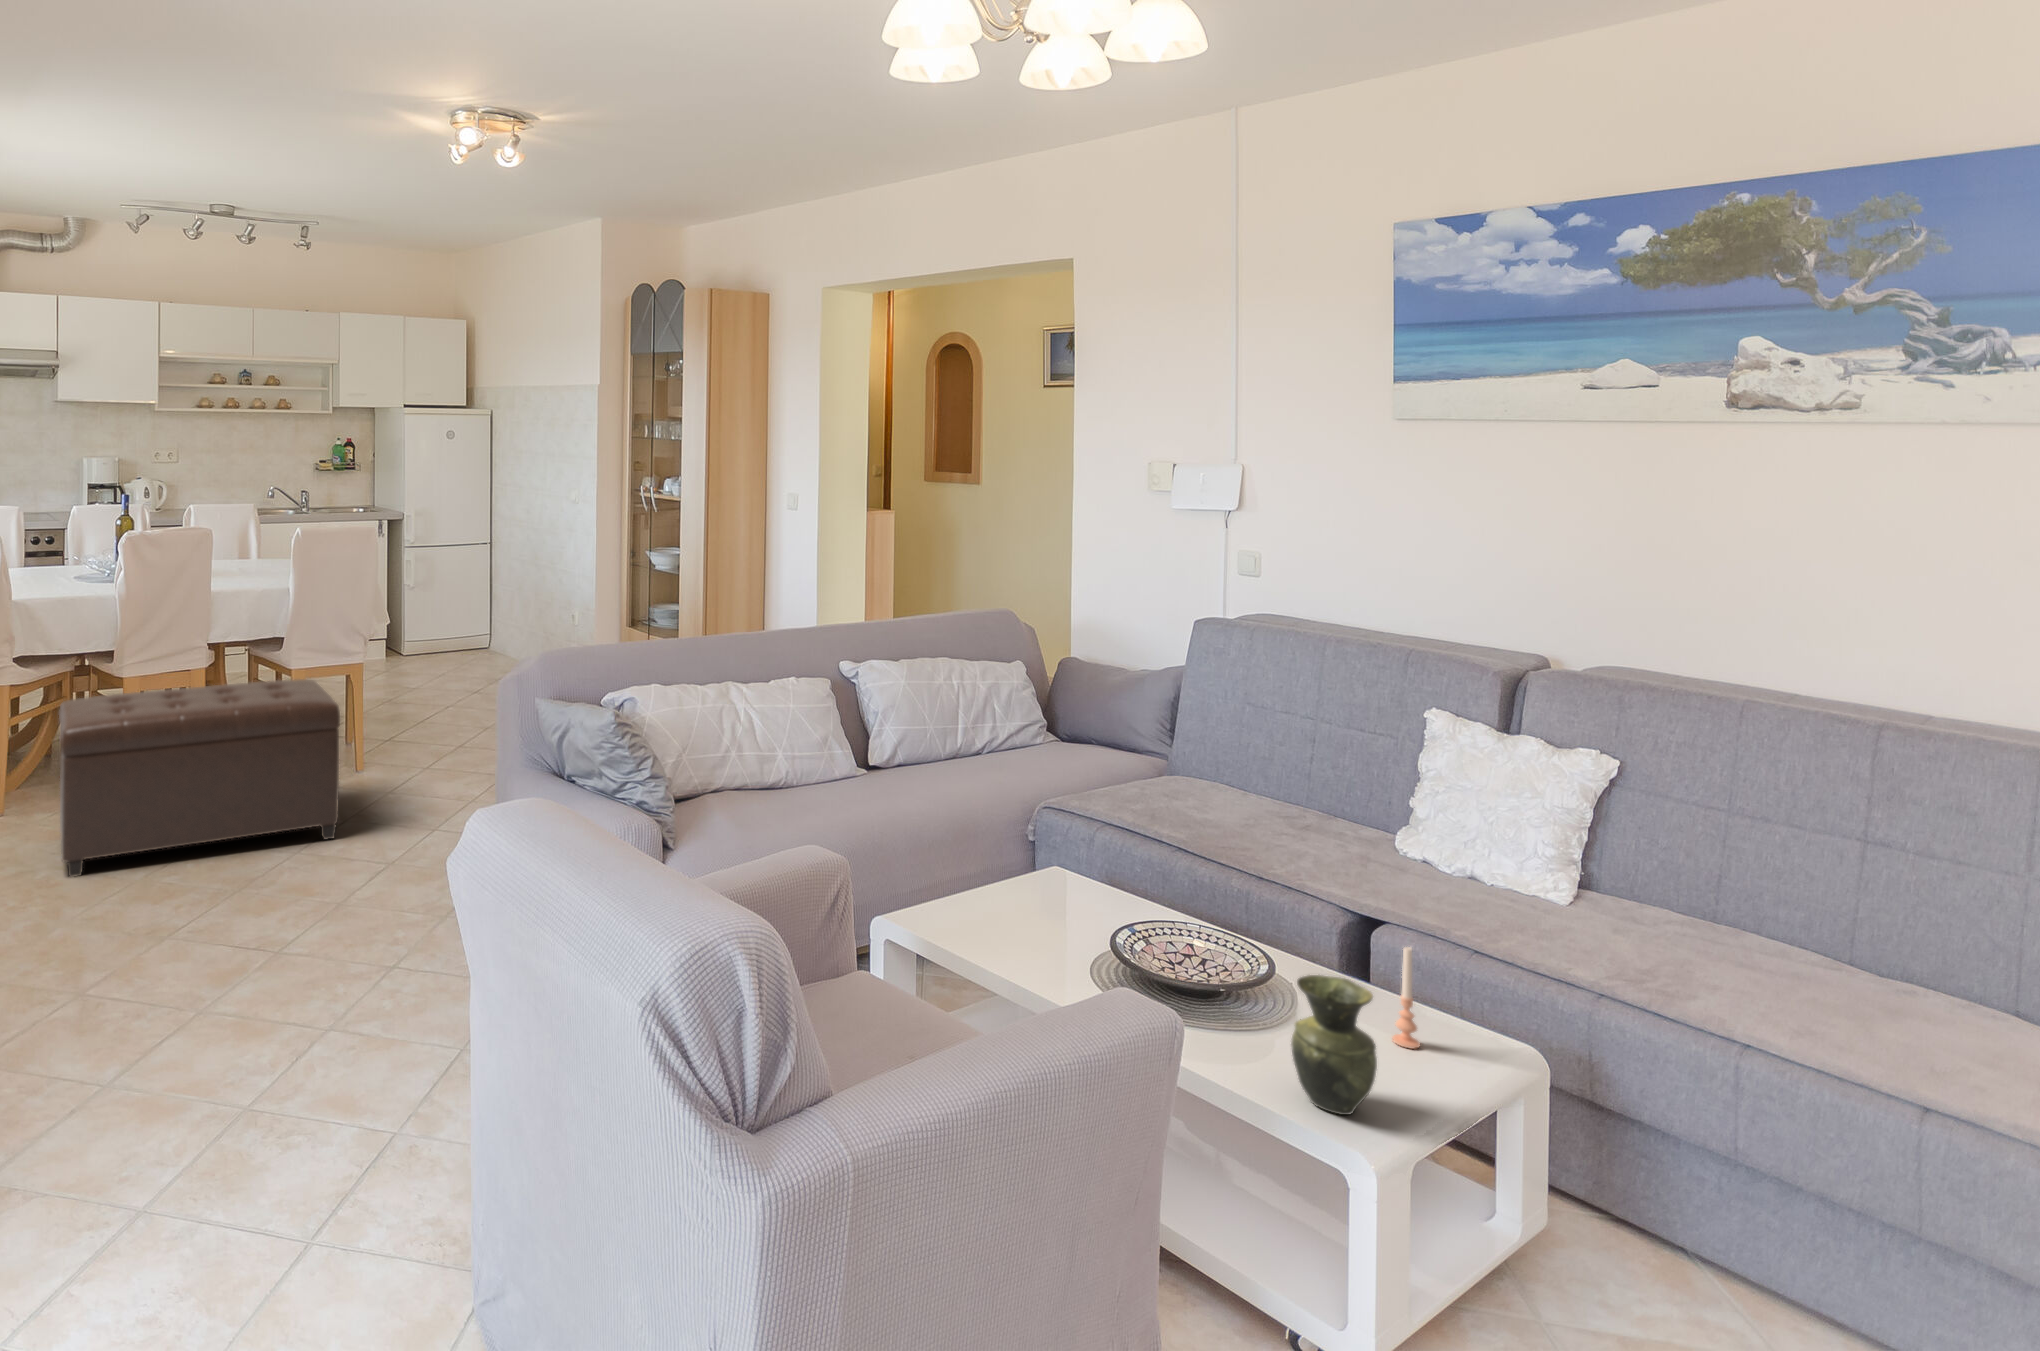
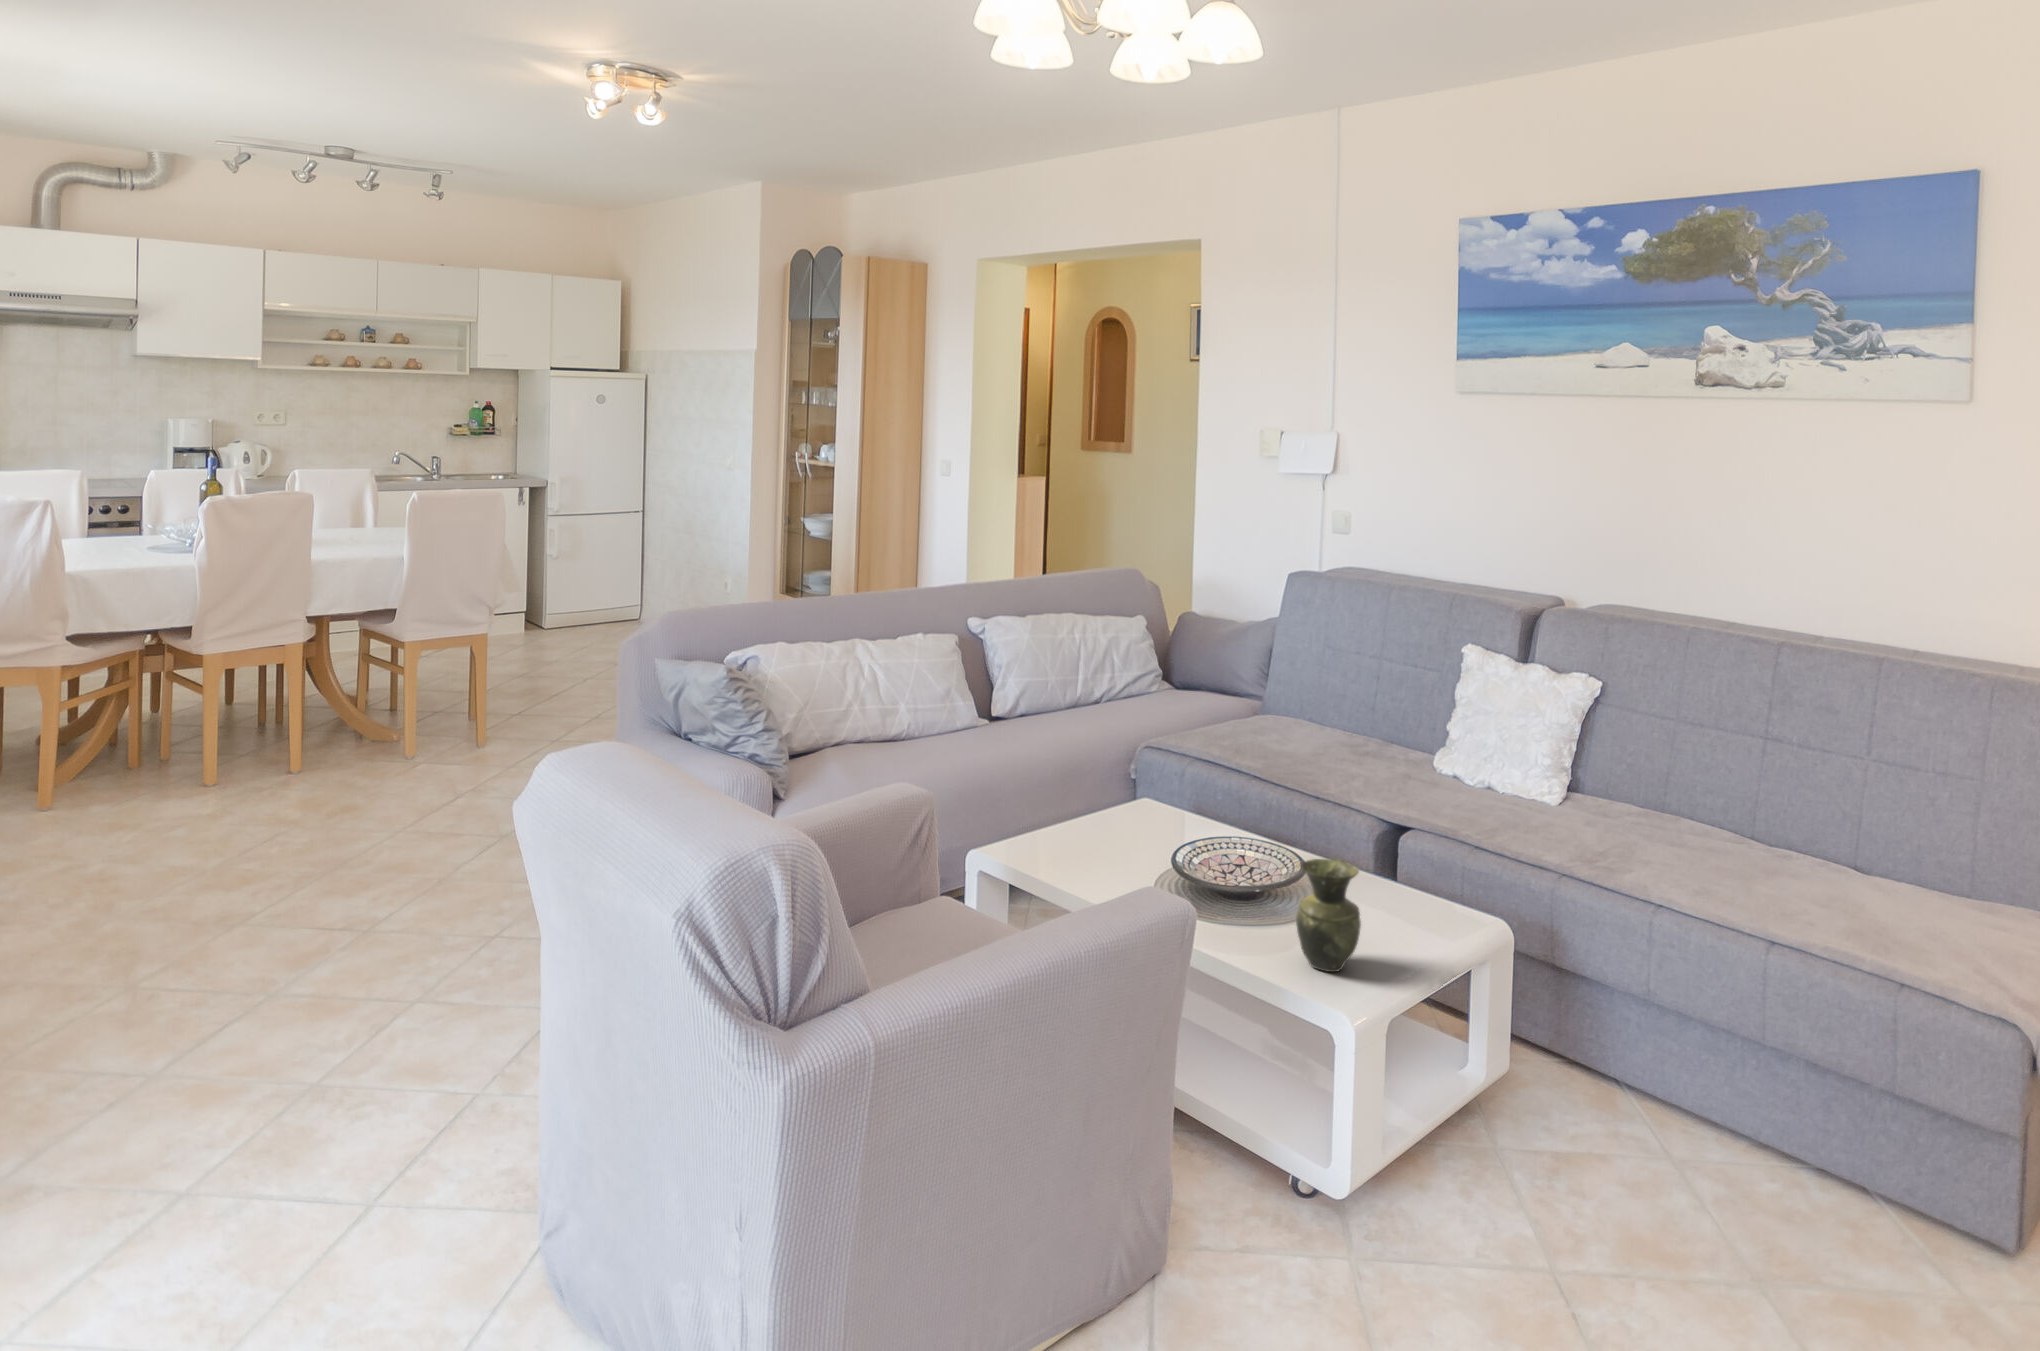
ottoman: present [59,679,340,877] -> none [128,651,455,863]
candle: present [1392,947,1420,1049] -> none [1390,835,1411,921]

